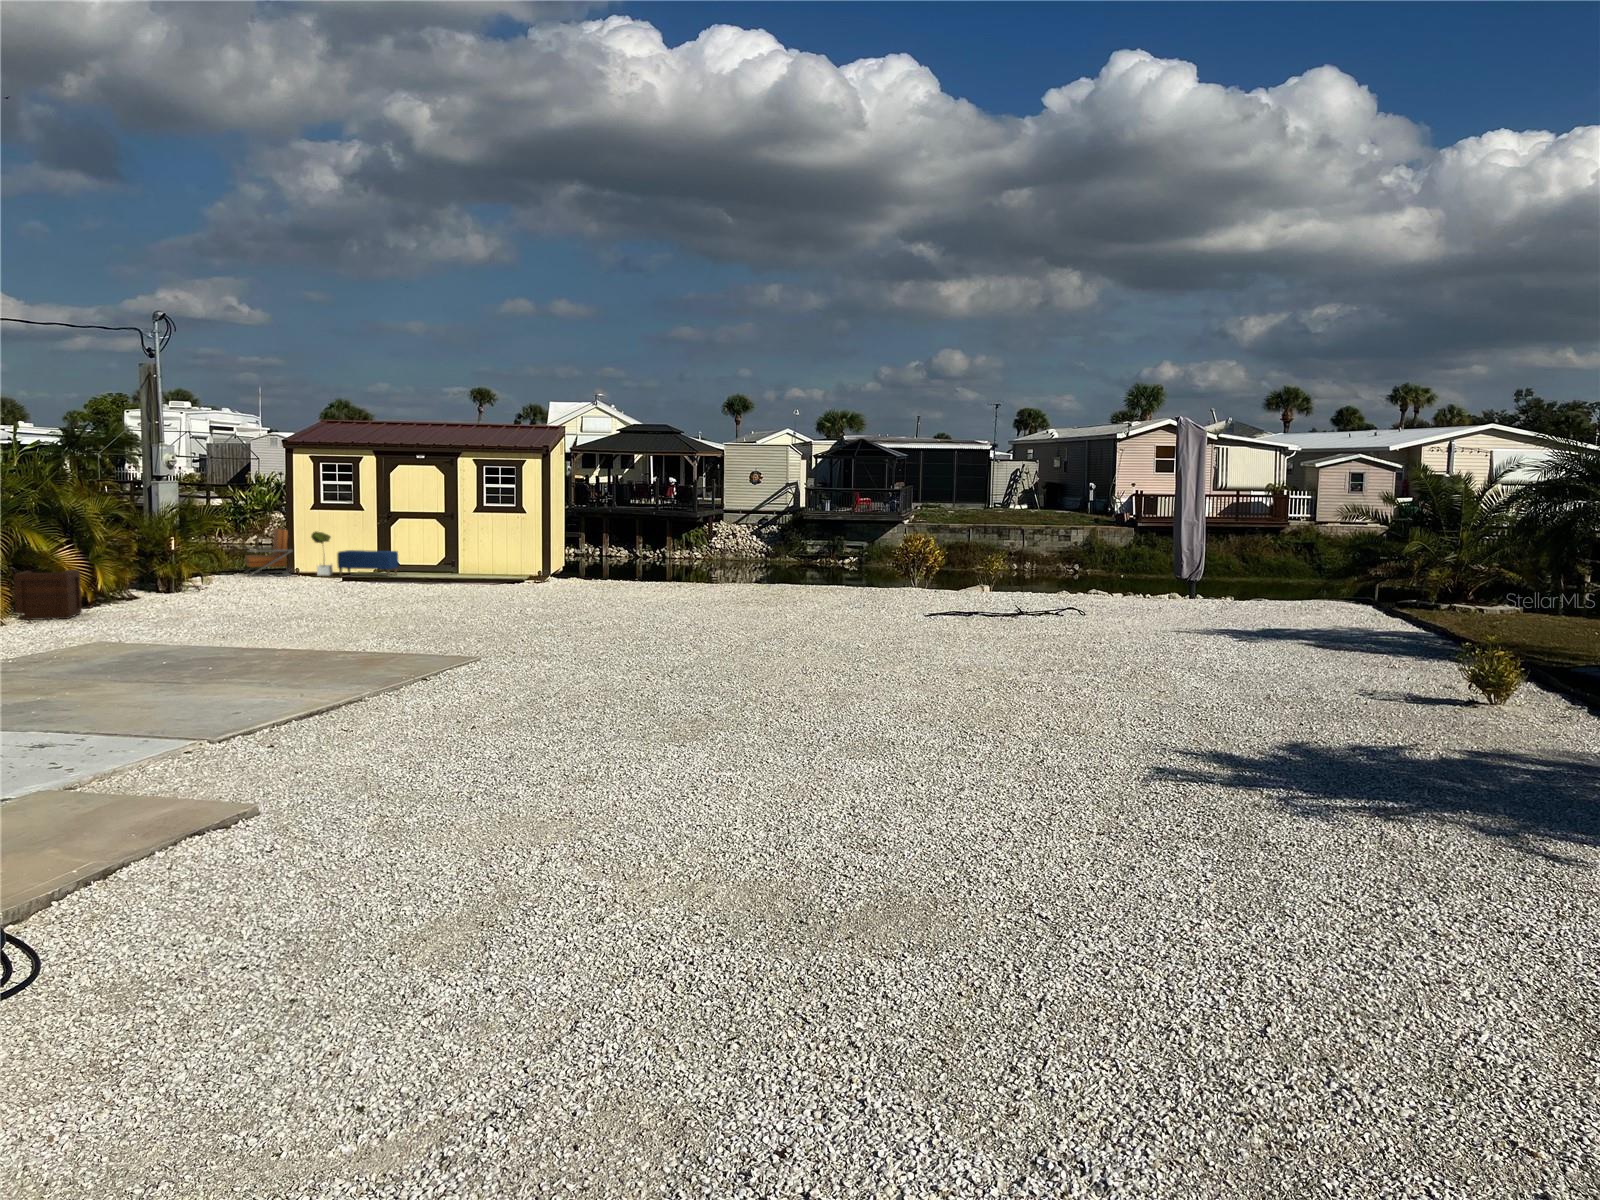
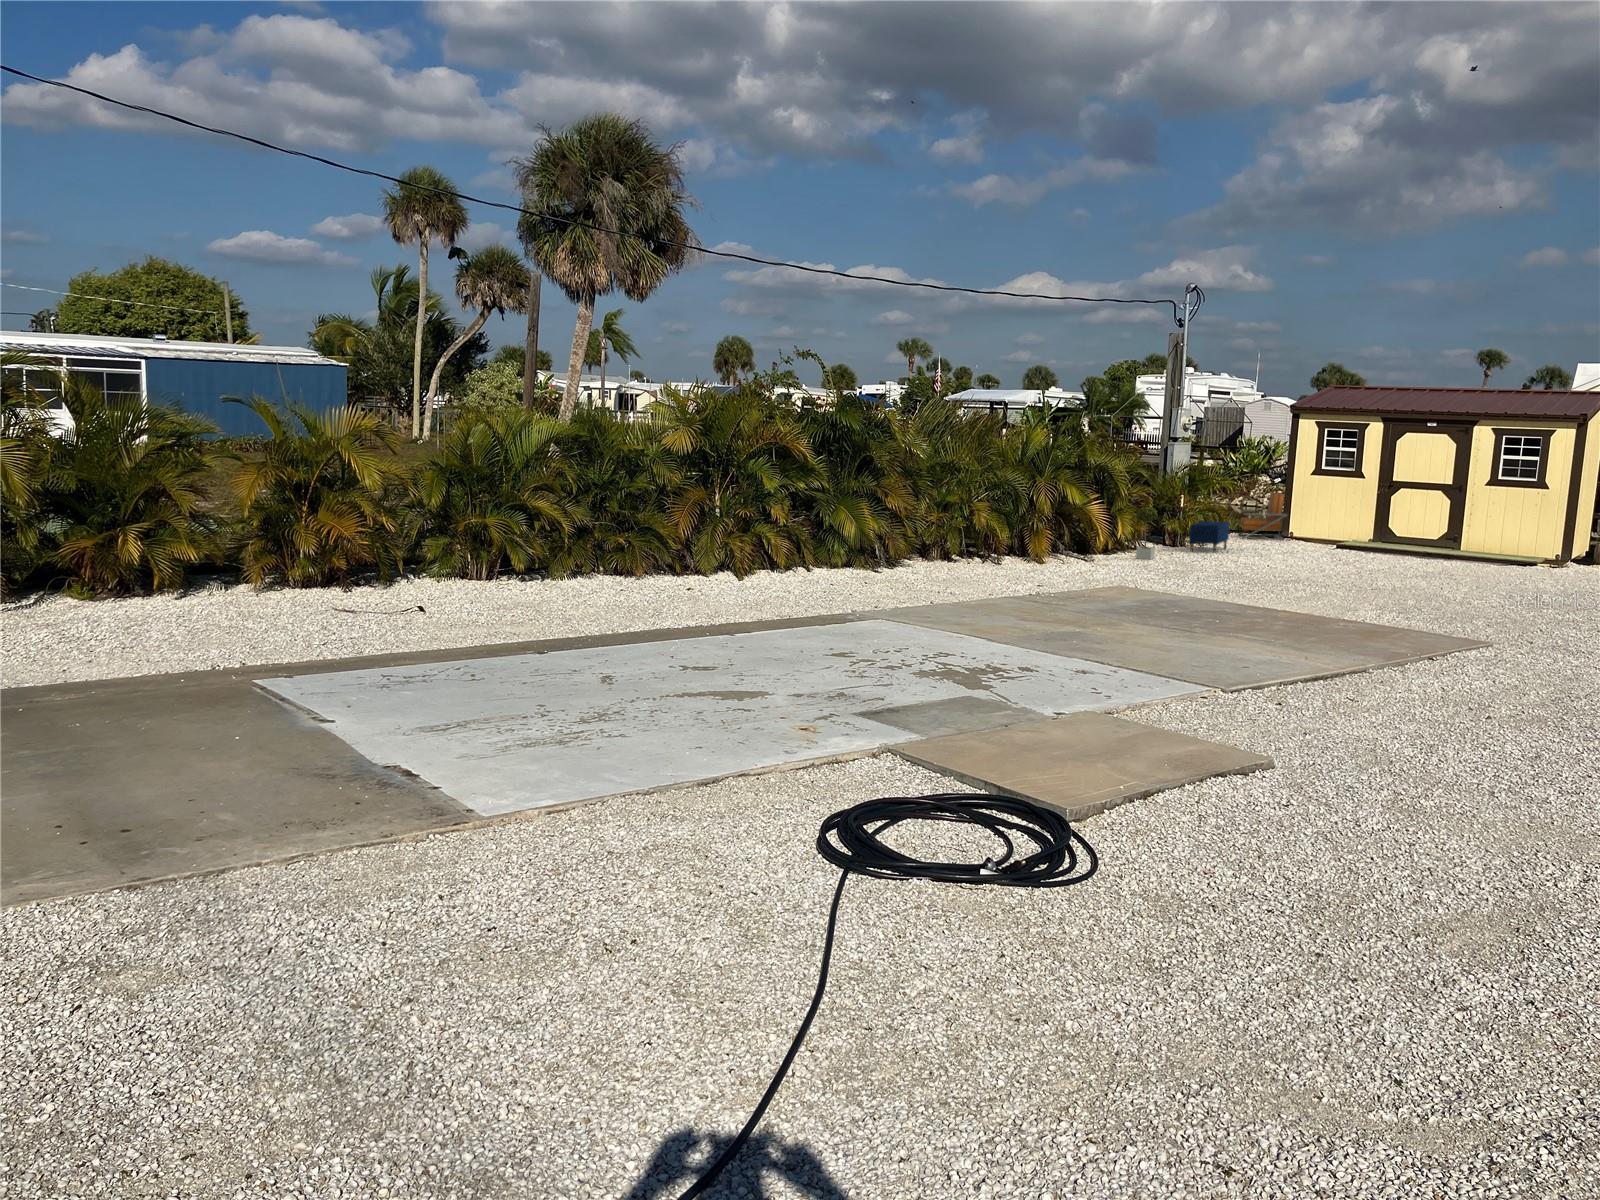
potted tree: present [311,531,333,575] -> present [1136,507,1158,560]
bench: present [337,550,398,577] -> present [1189,521,1229,553]
wooden crate: present [13,570,82,620] -> none [1054,525,1104,569]

